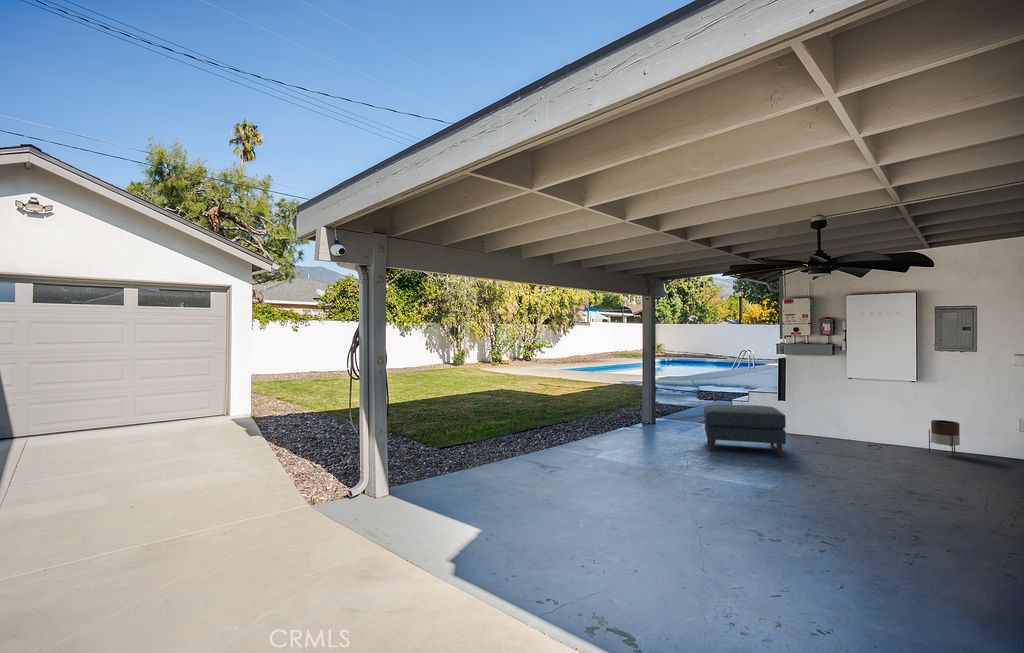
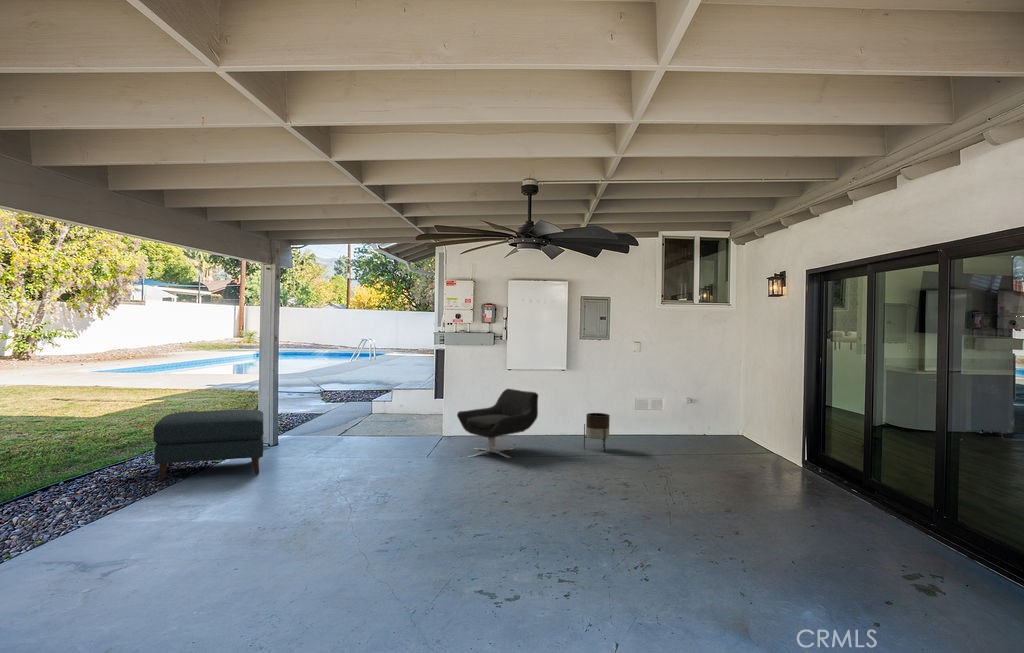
lounge chair: none [794,392,874,450] -> present [457,389,538,458]
ottoman: present [704,404,786,457] -> present [153,409,264,482]

